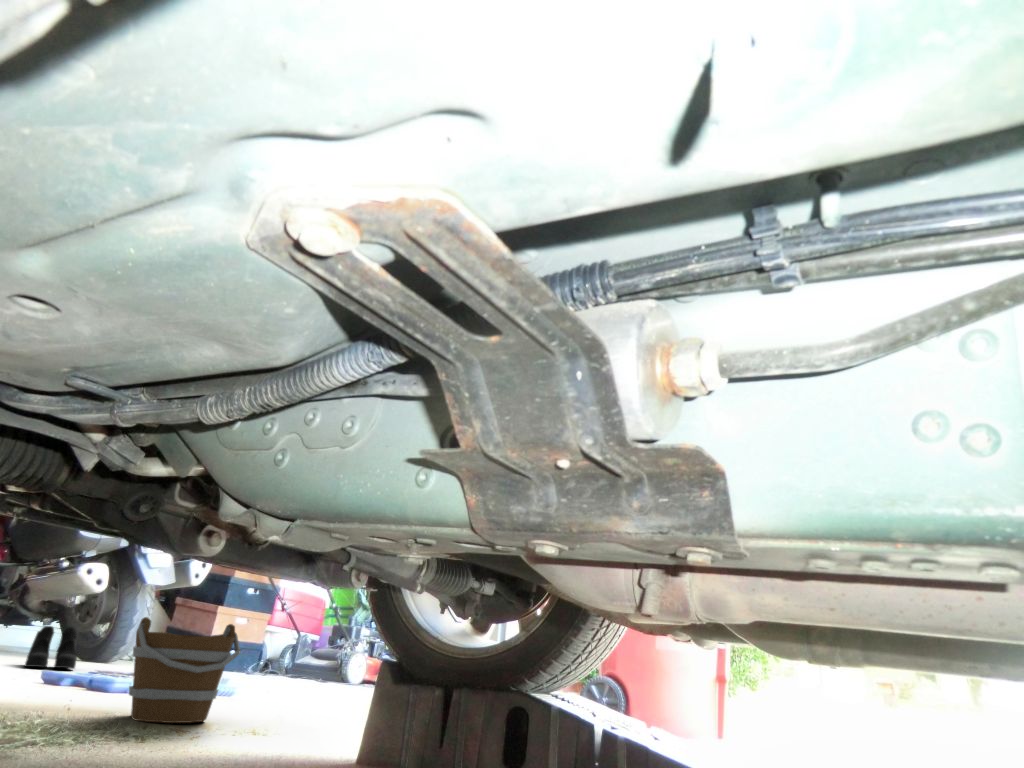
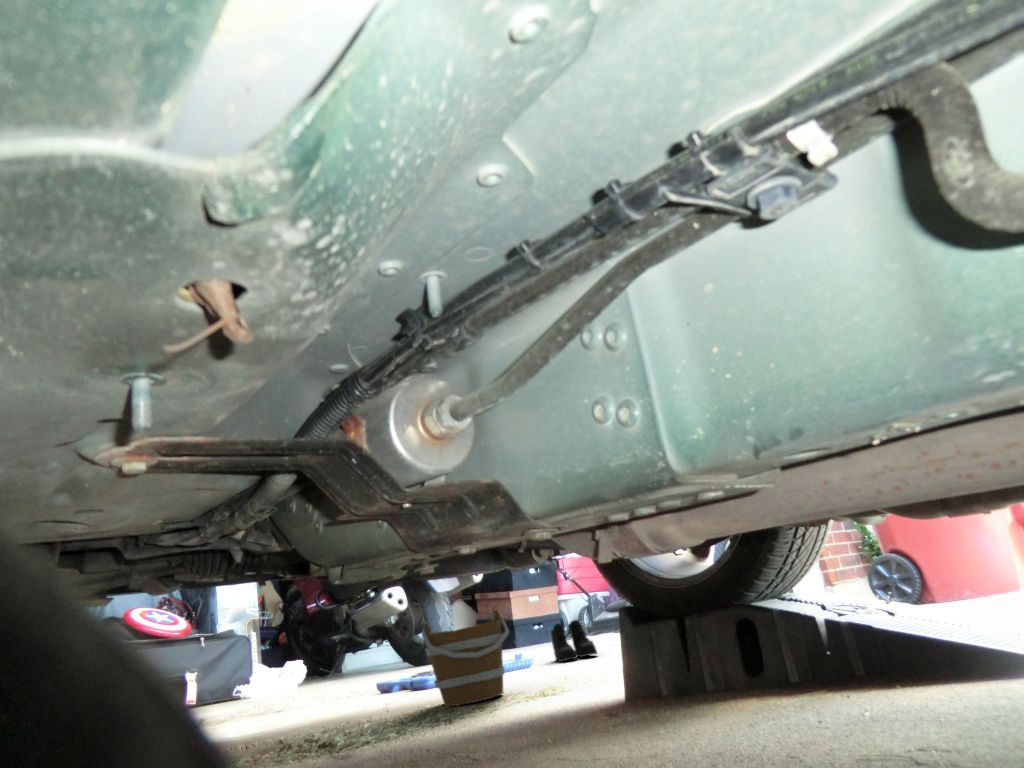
boots: present [25,626,78,669] -> present [551,620,597,662]

